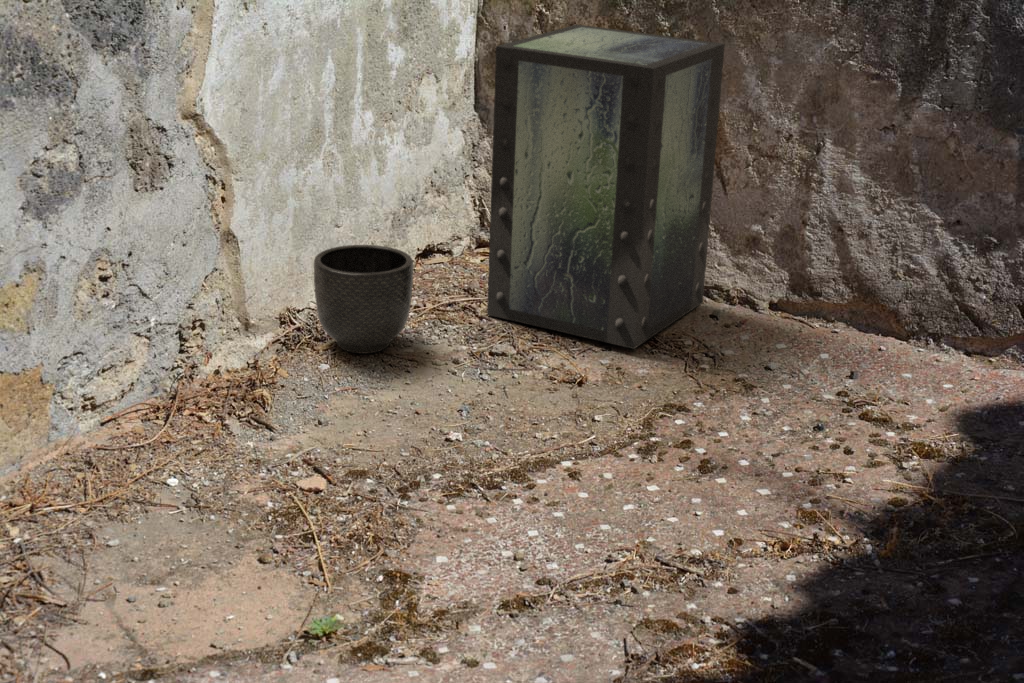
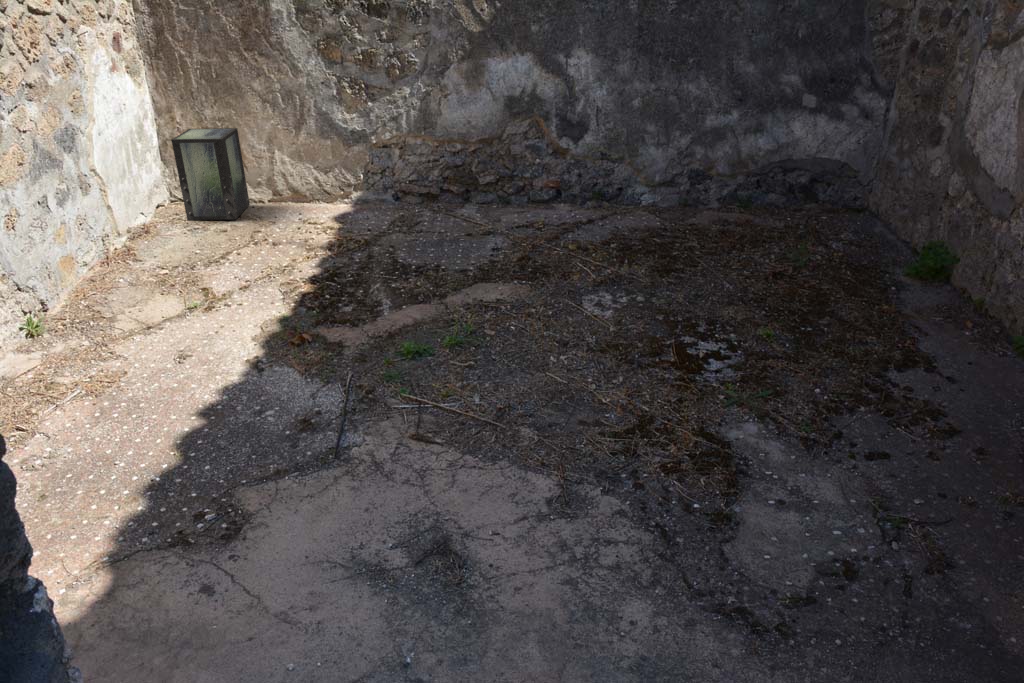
planter: present [314,245,413,354] -> none [134,204,167,237]

